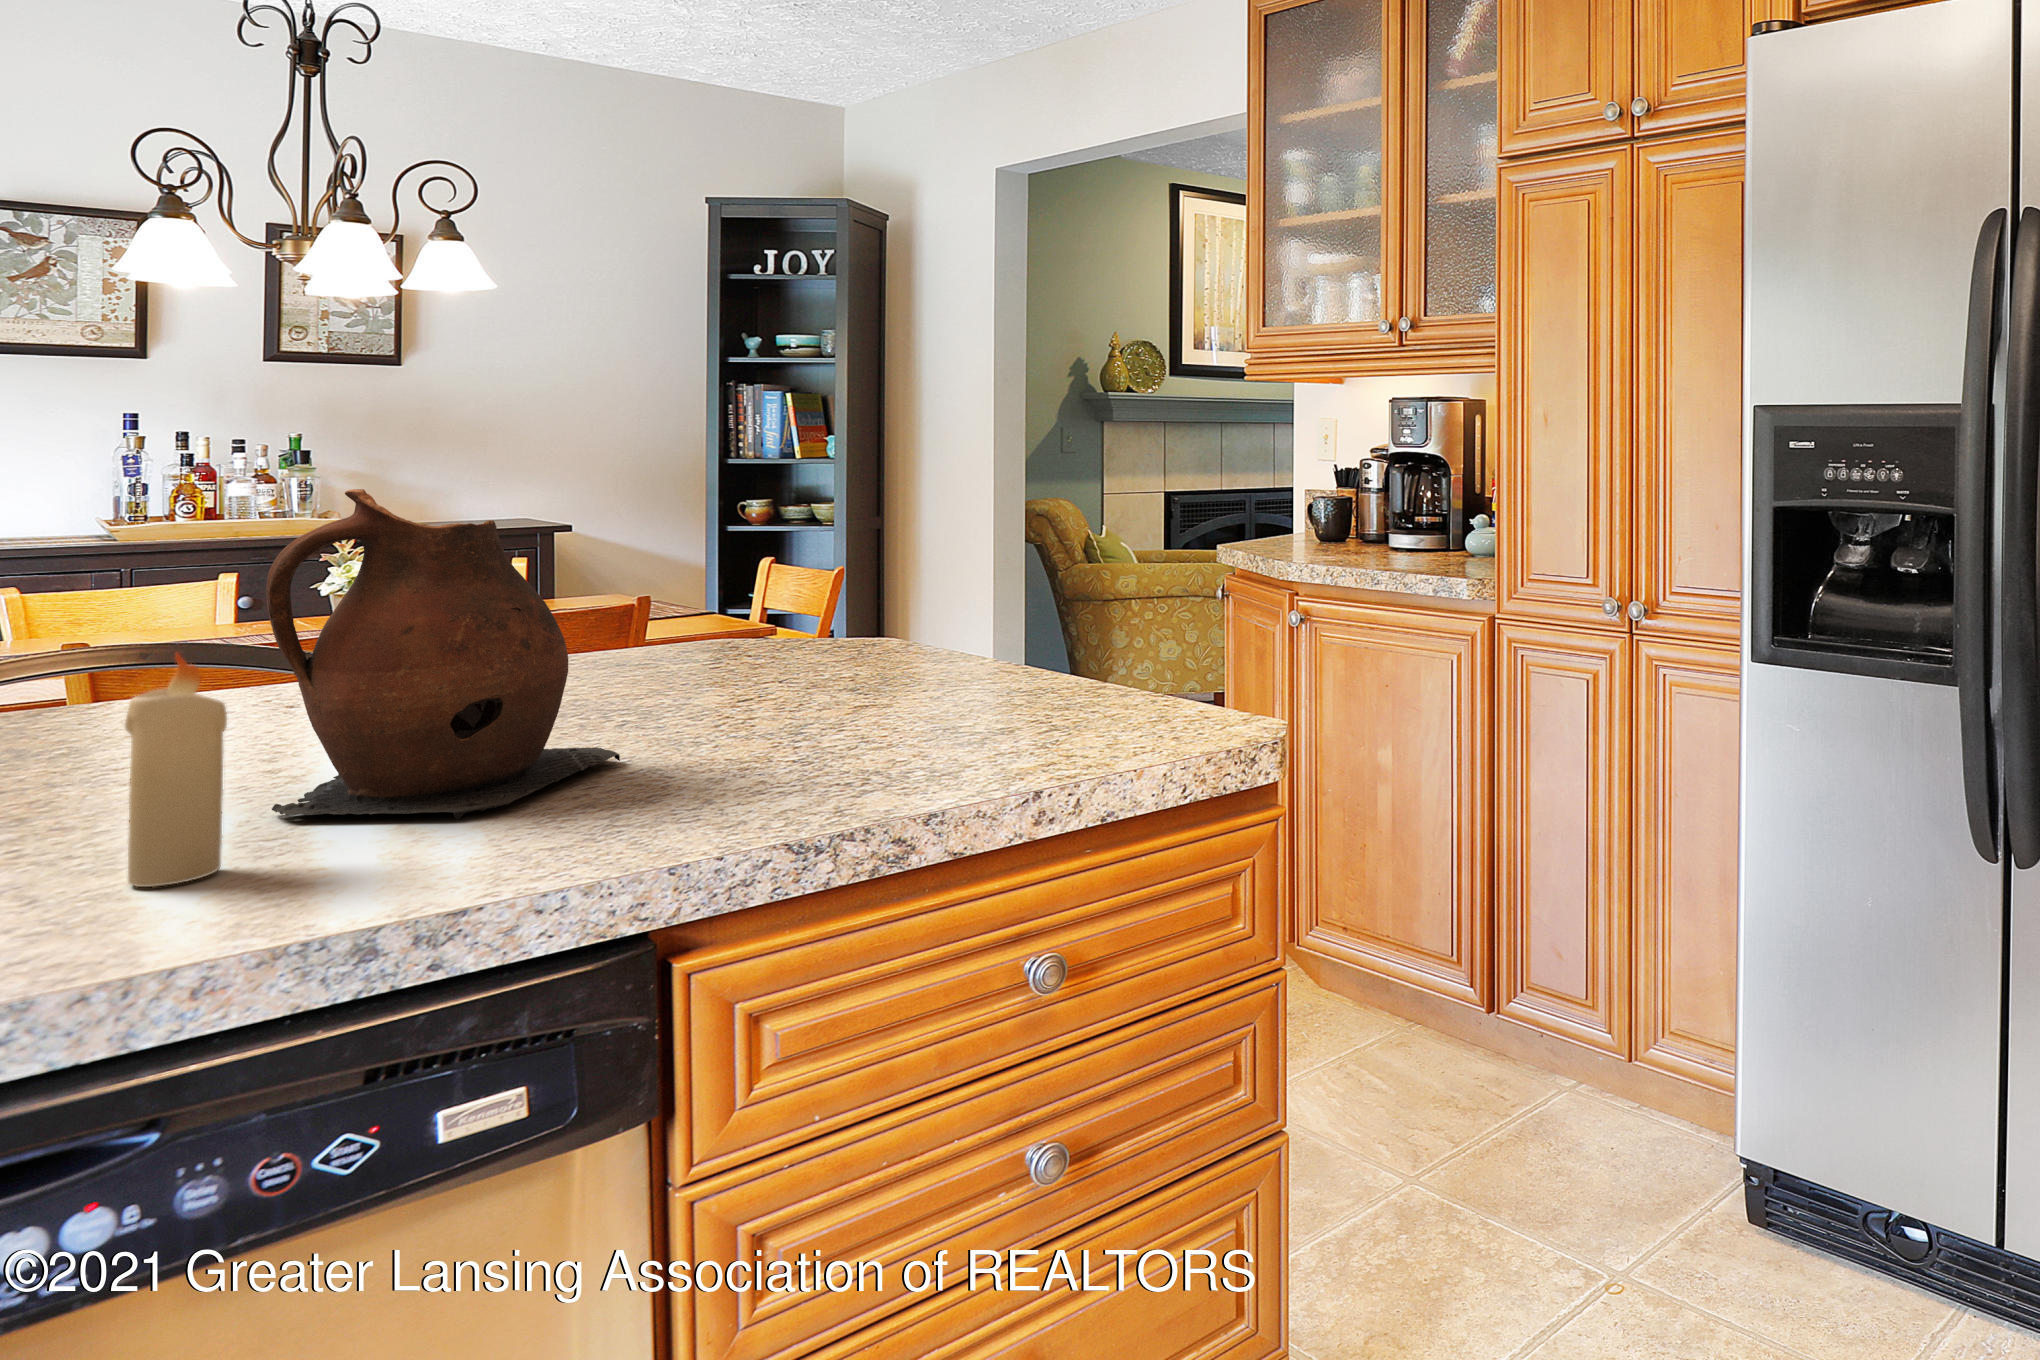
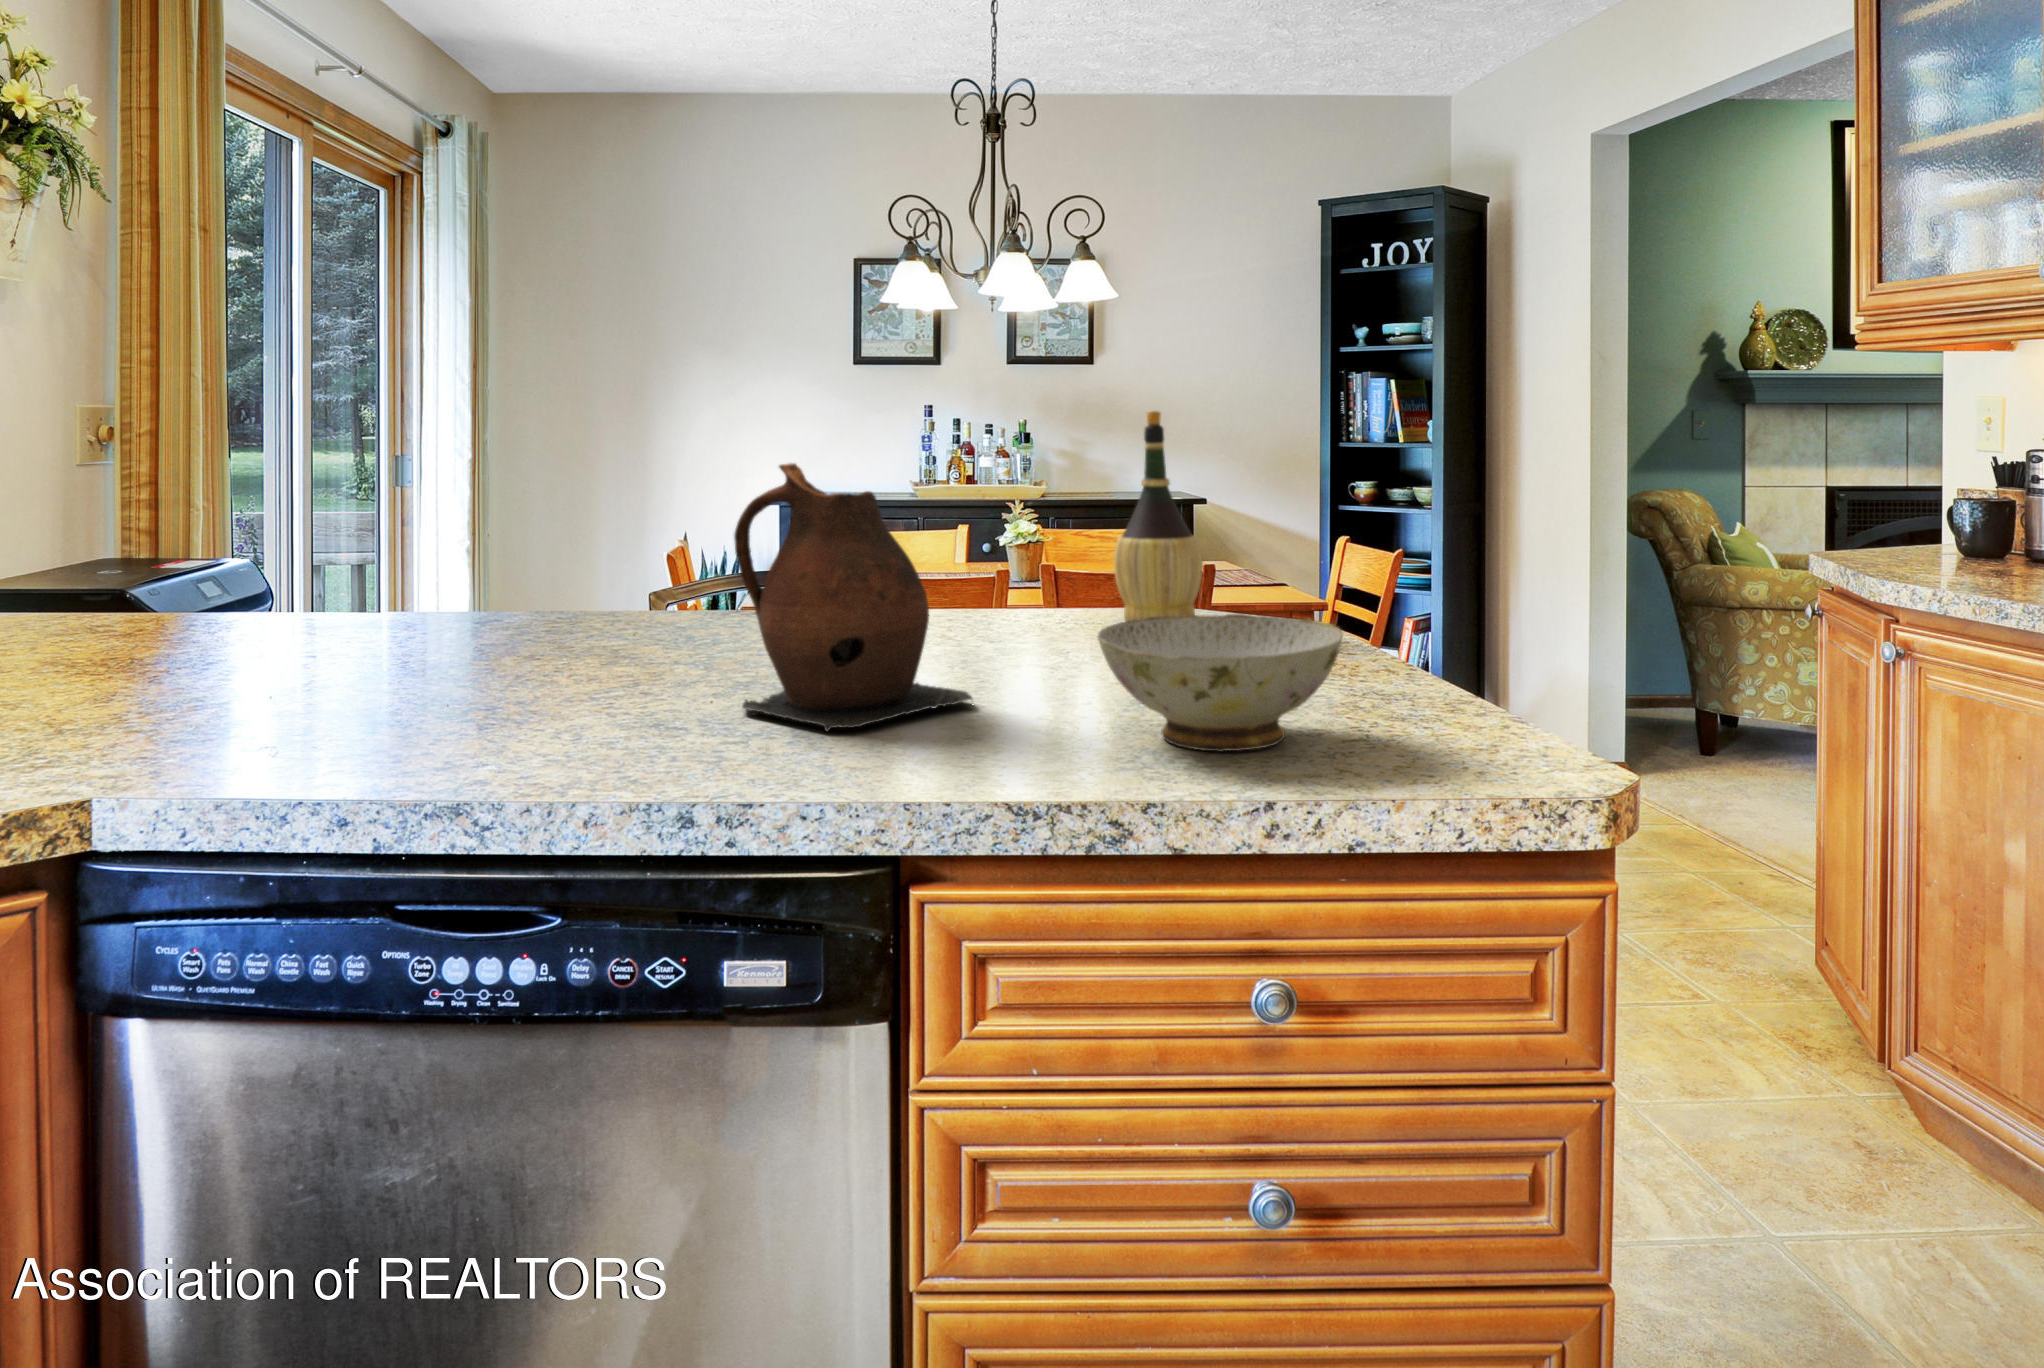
wine bottle: none [676,424,783,662] -> present [1114,411,1203,621]
ceramic bowl: none [807,622,1061,760] -> present [1098,614,1343,752]
candle: present [125,653,227,887] -> none [621,578,676,745]

